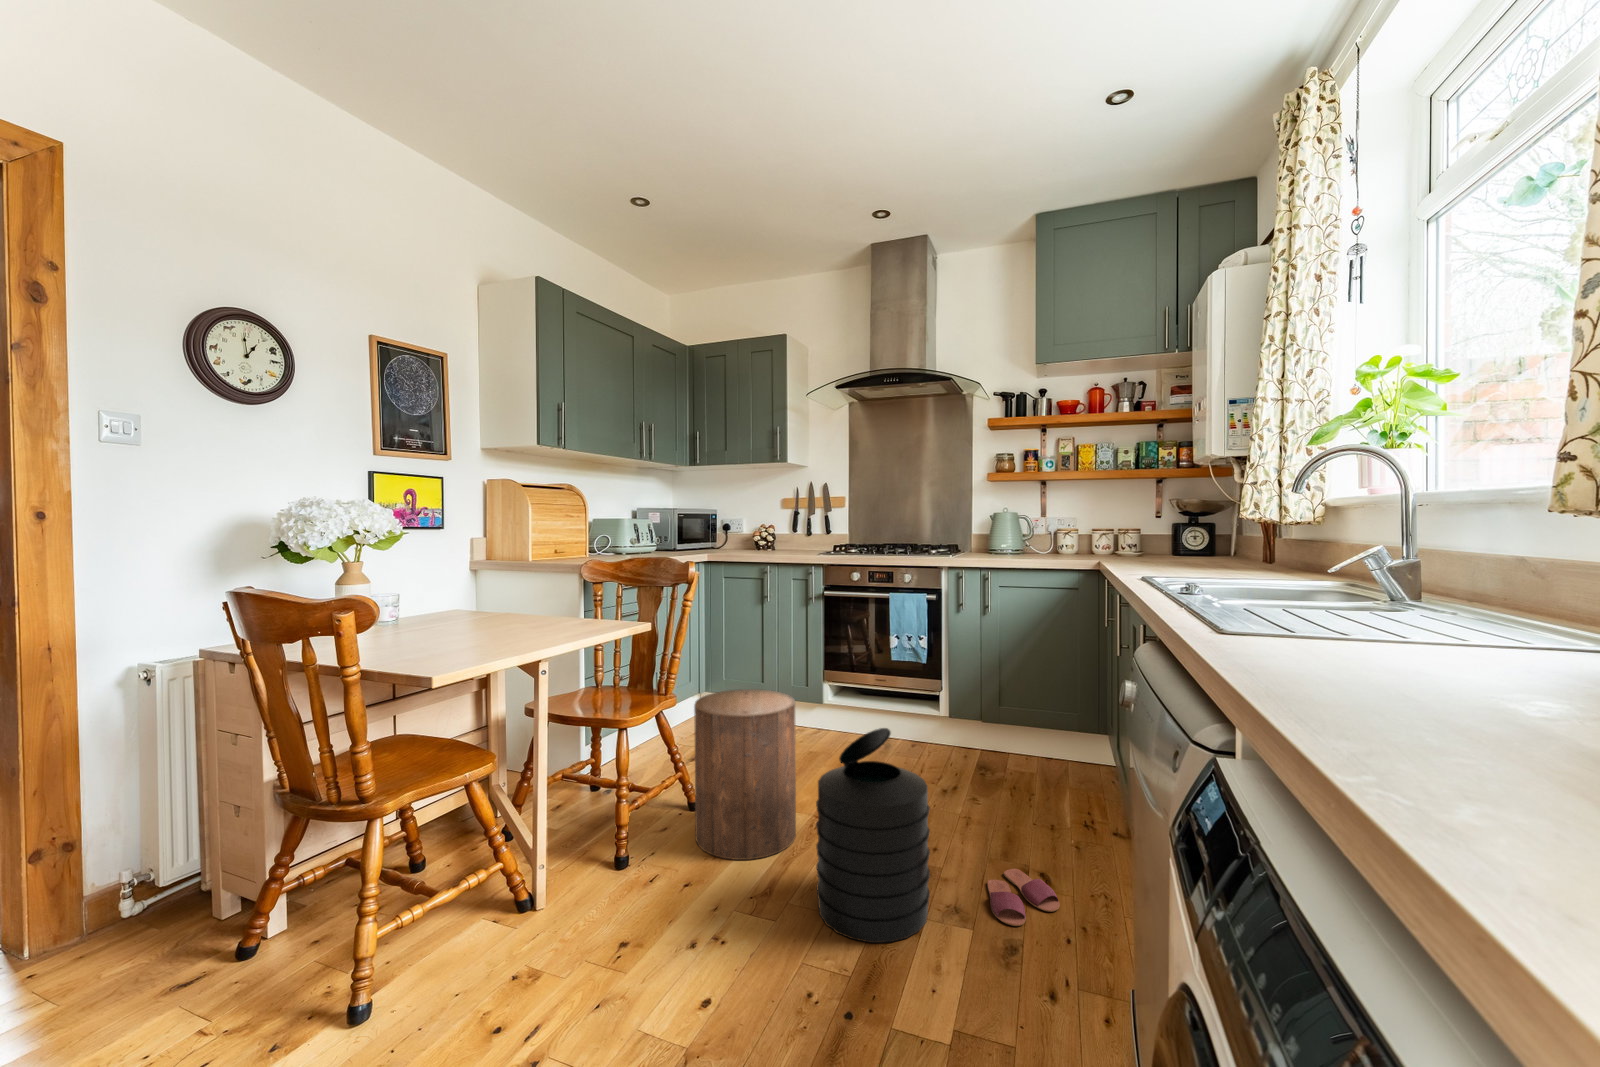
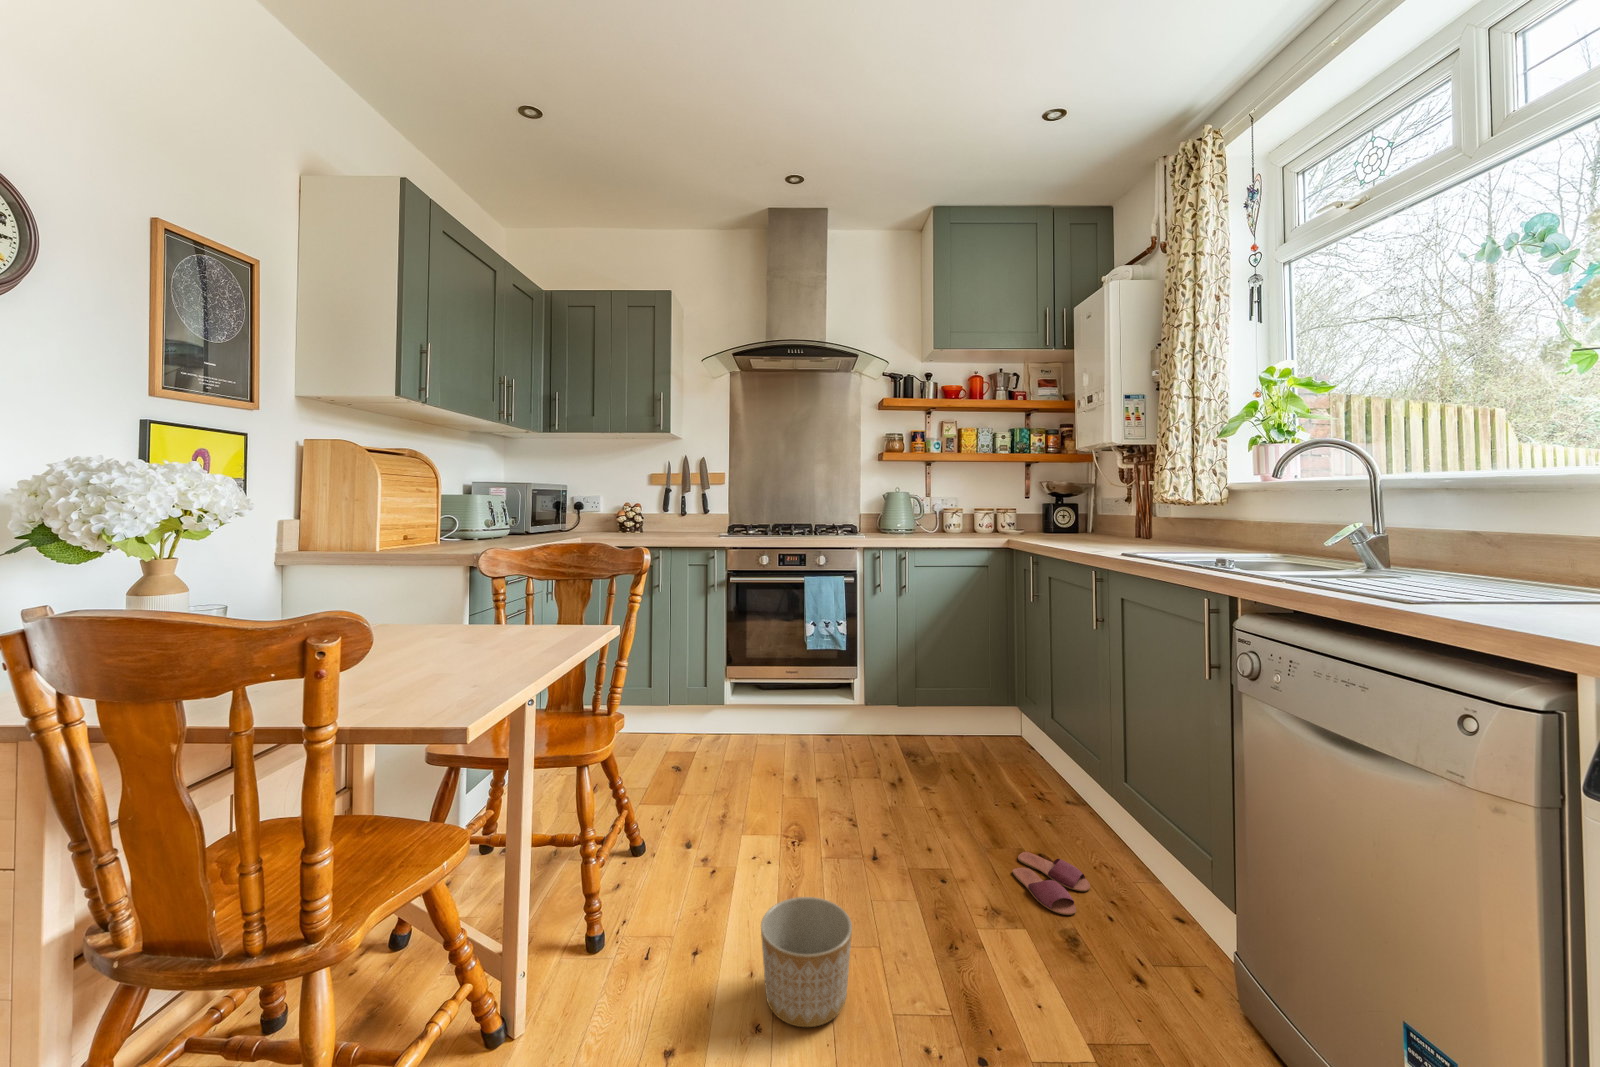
stool: present [694,689,796,860] -> none [676,697,796,907]
trash can: present [816,728,930,943] -> none [872,731,999,974]
planter: none [692,848,767,946] -> present [761,897,852,1027]

